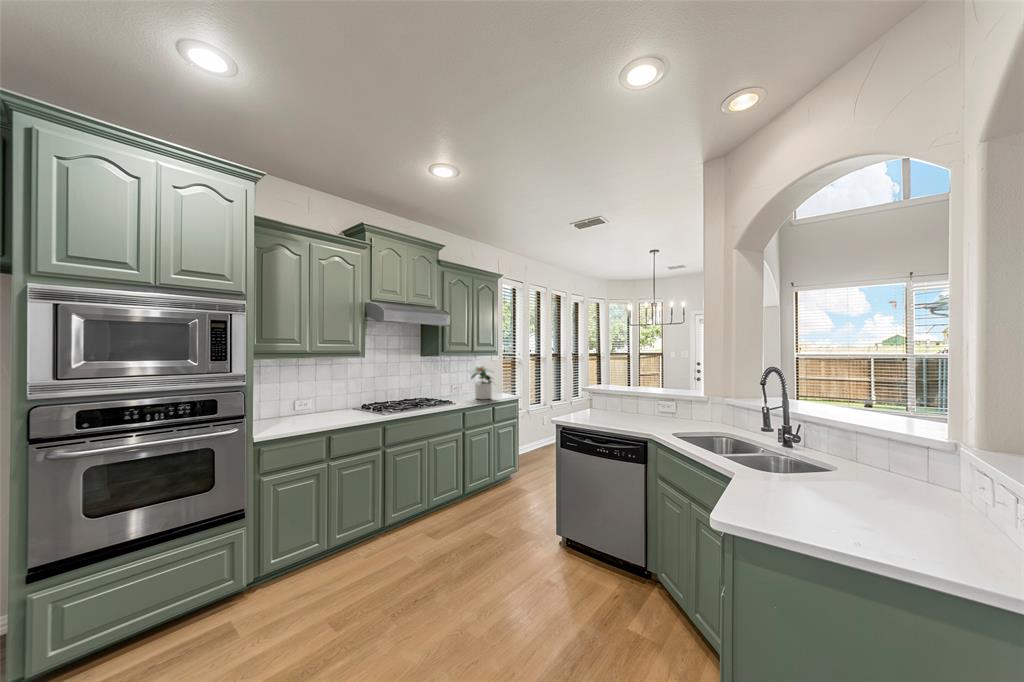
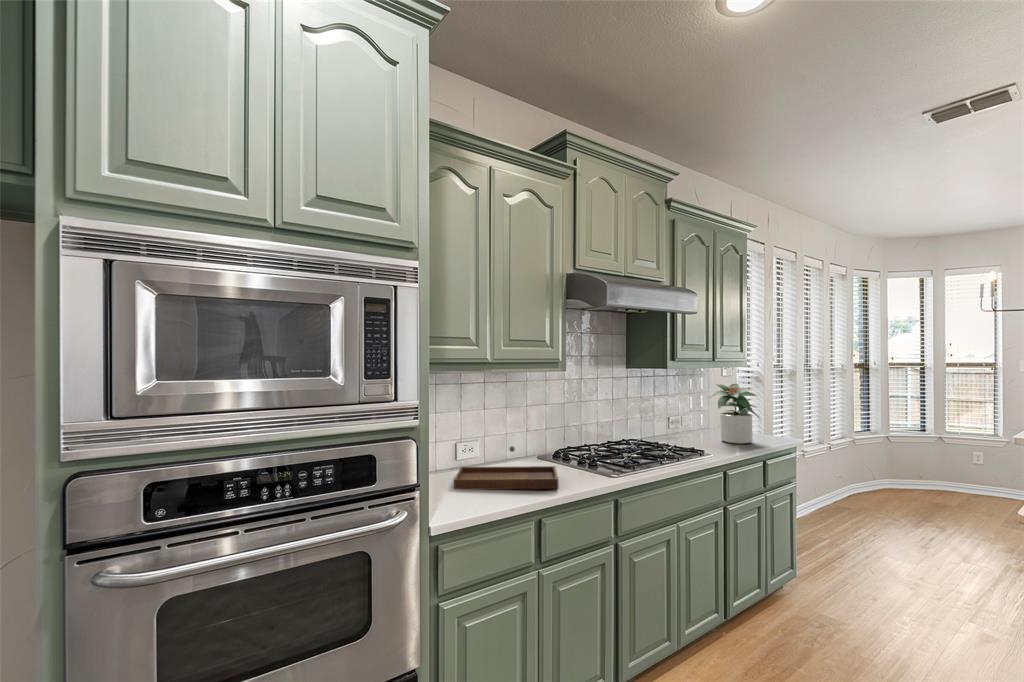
tray: none [283,400,351,424] -> present [454,446,559,489]

